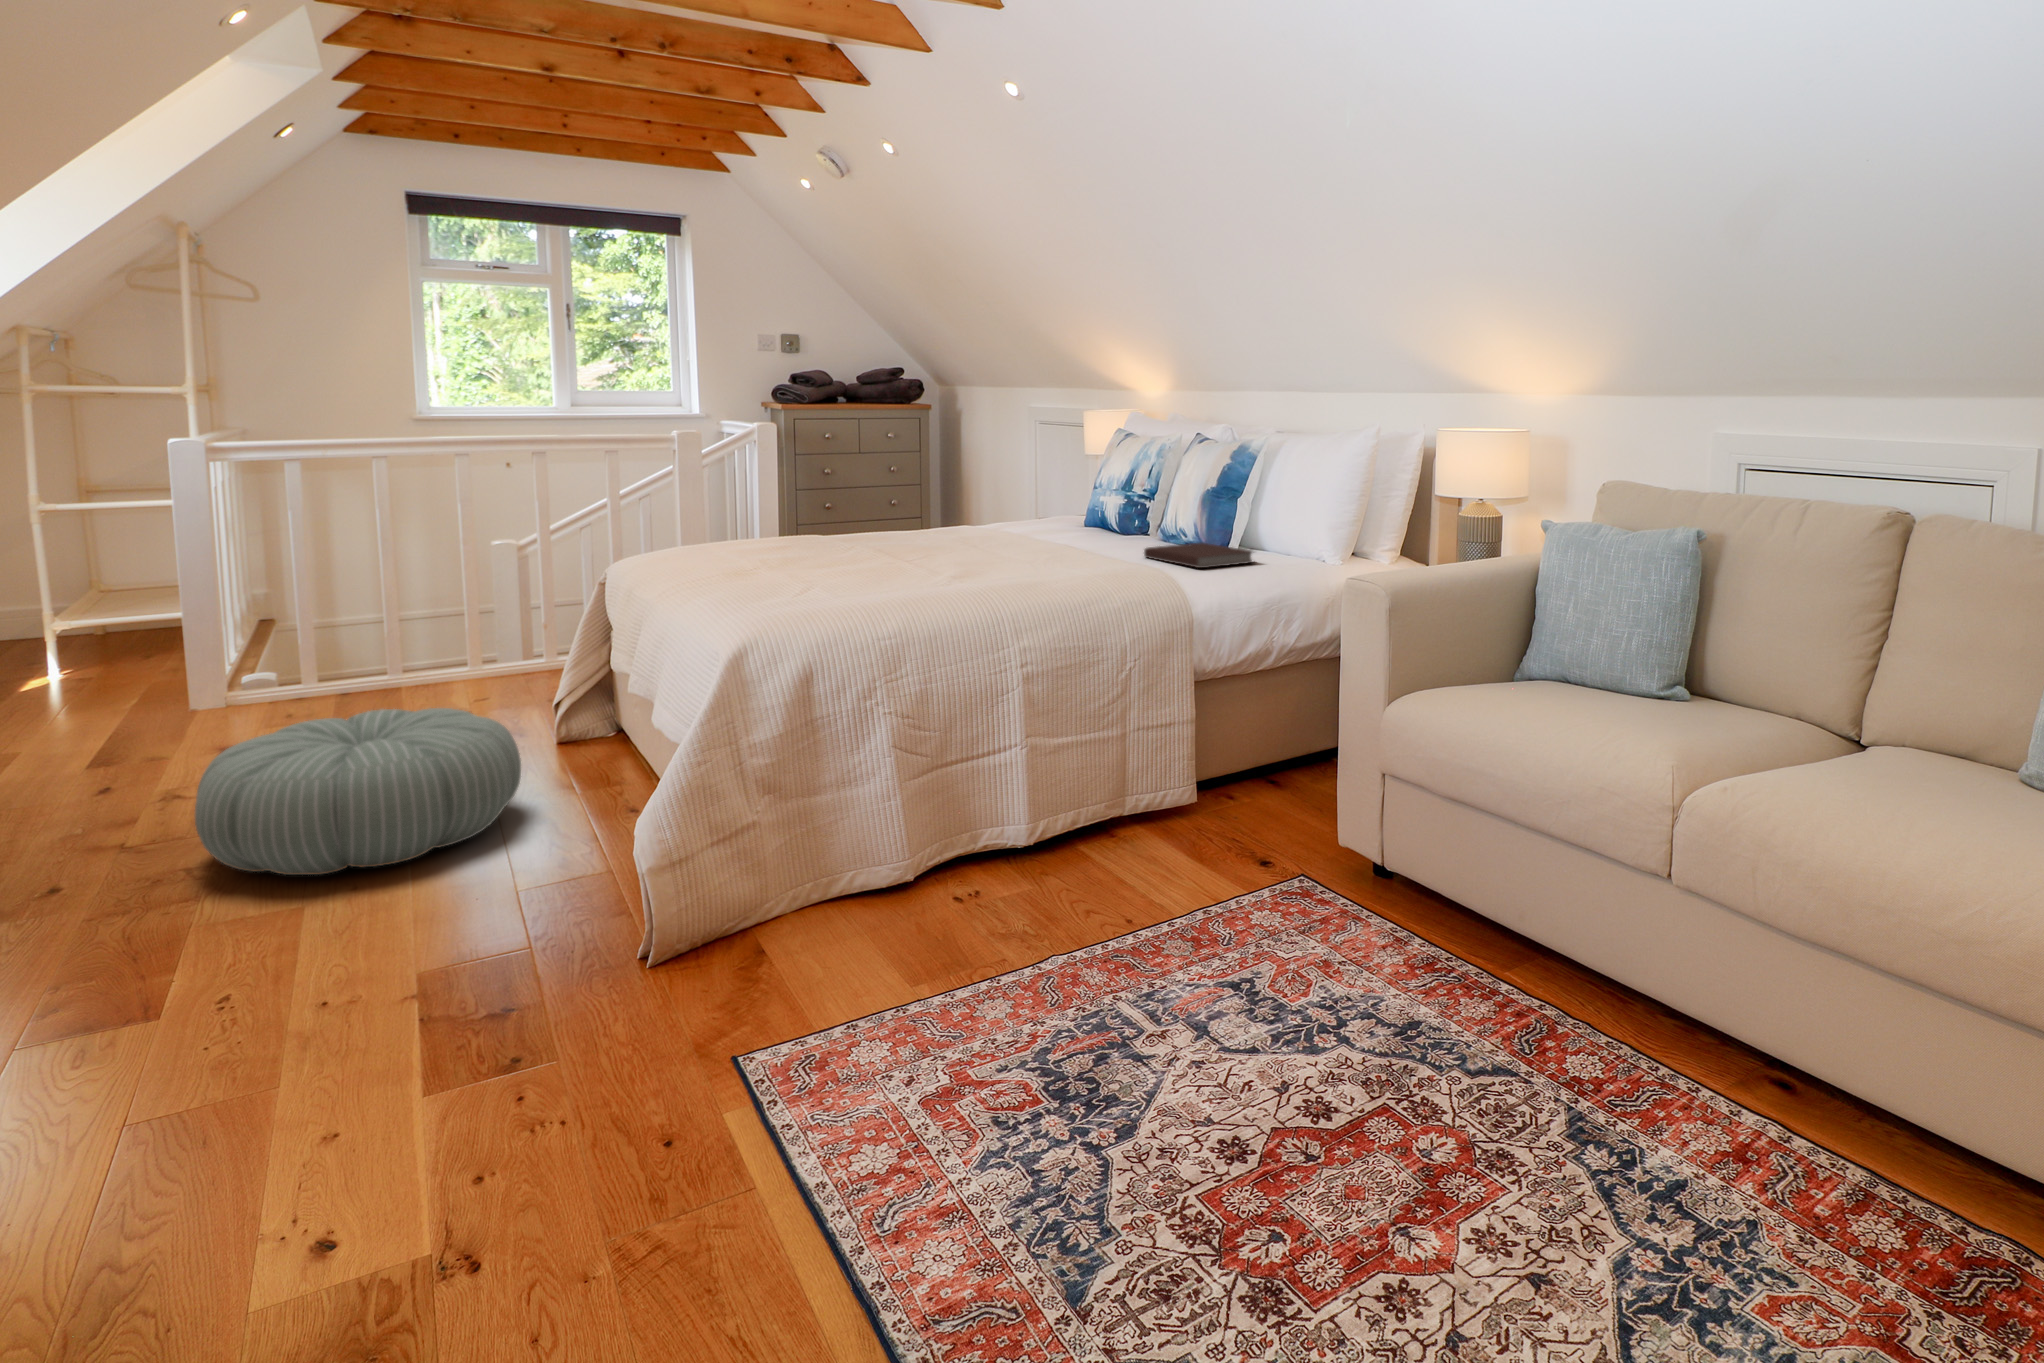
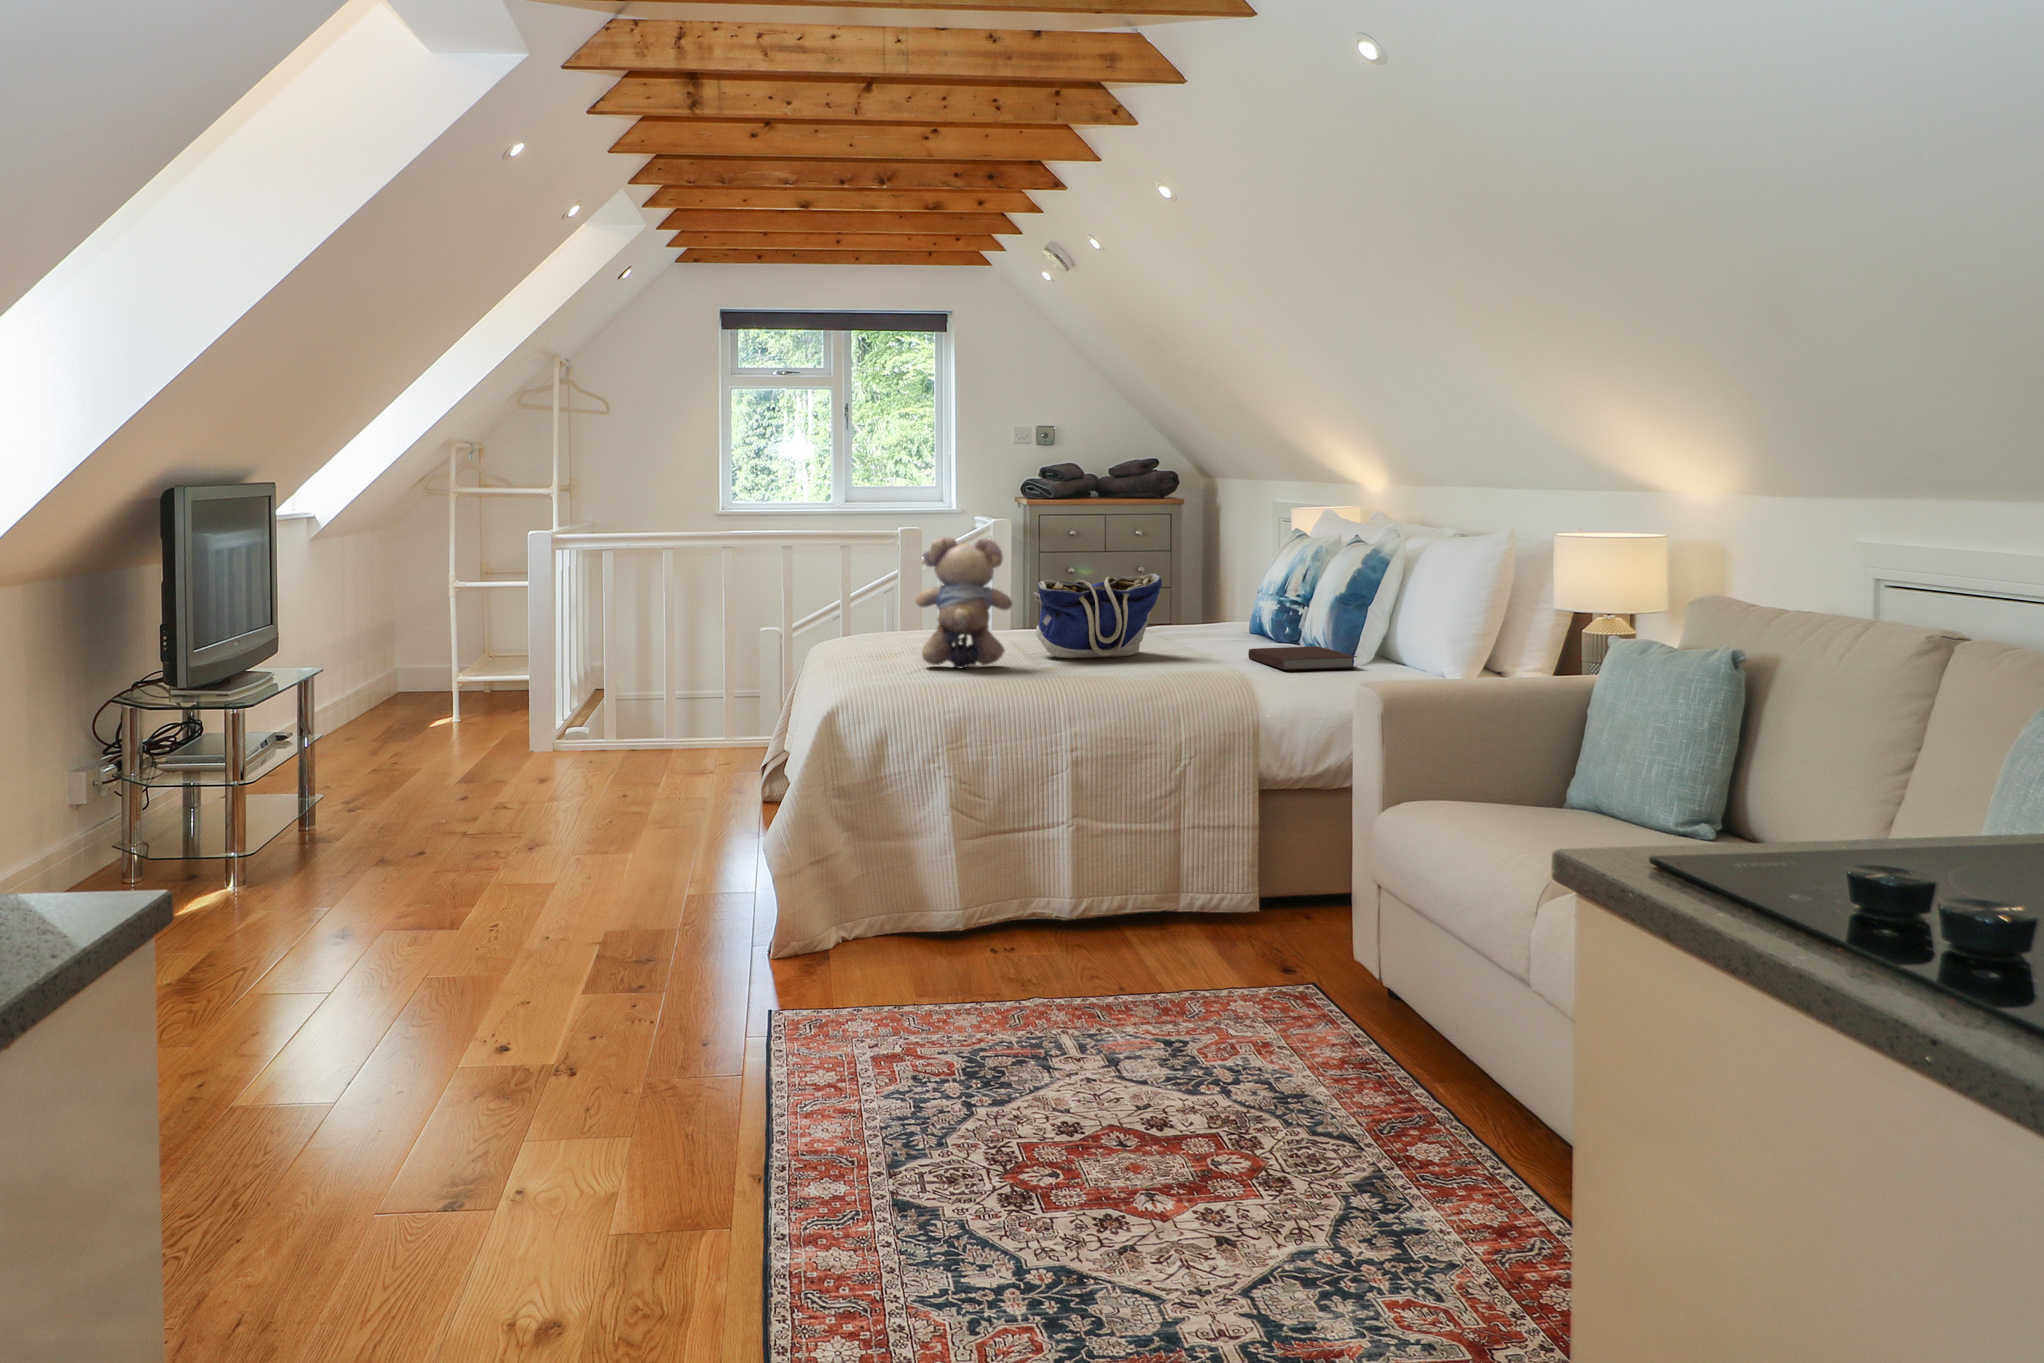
teddy bear: none [810,437,923,585] -> present [915,537,1012,668]
tote bag: none [929,475,1061,566] -> present [1034,574,1162,658]
pouf: present [195,708,521,875] -> none [503,751,712,866]

